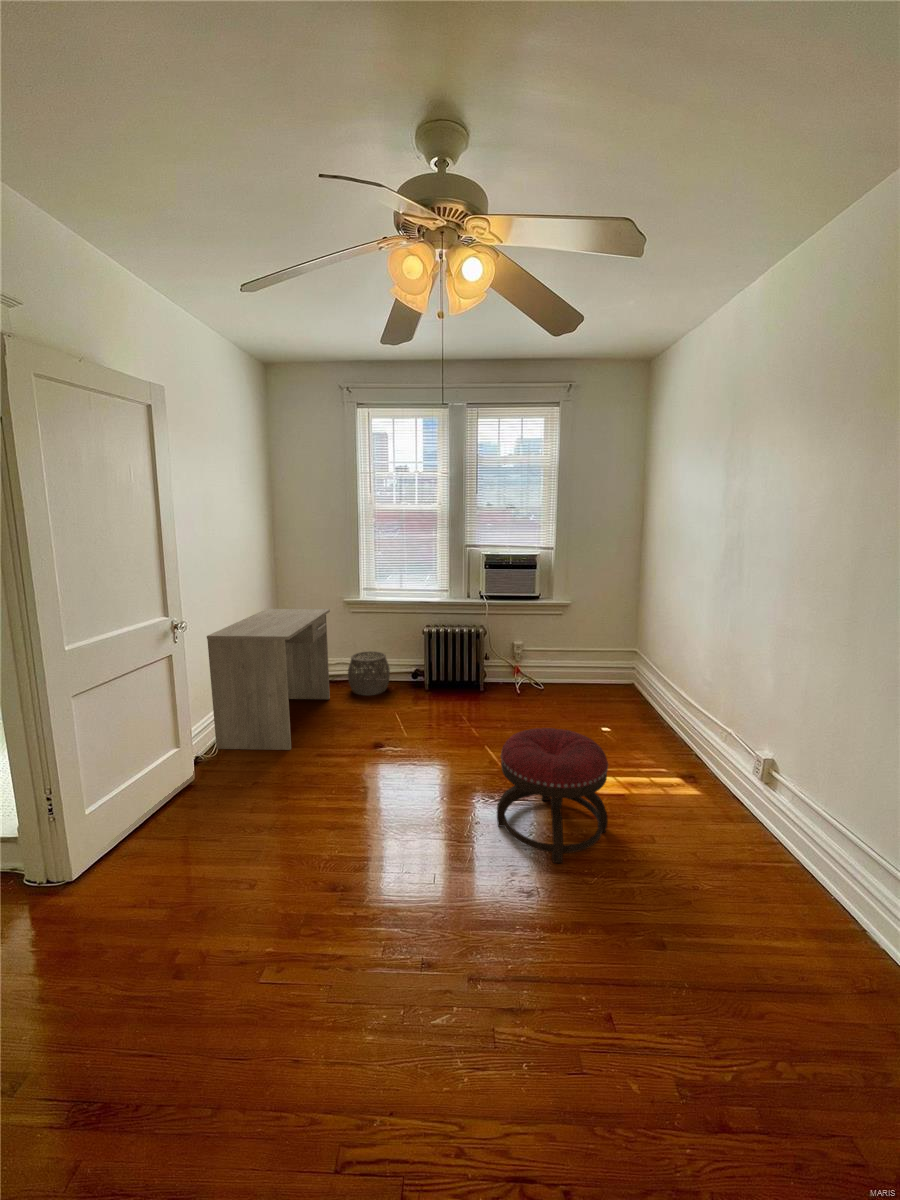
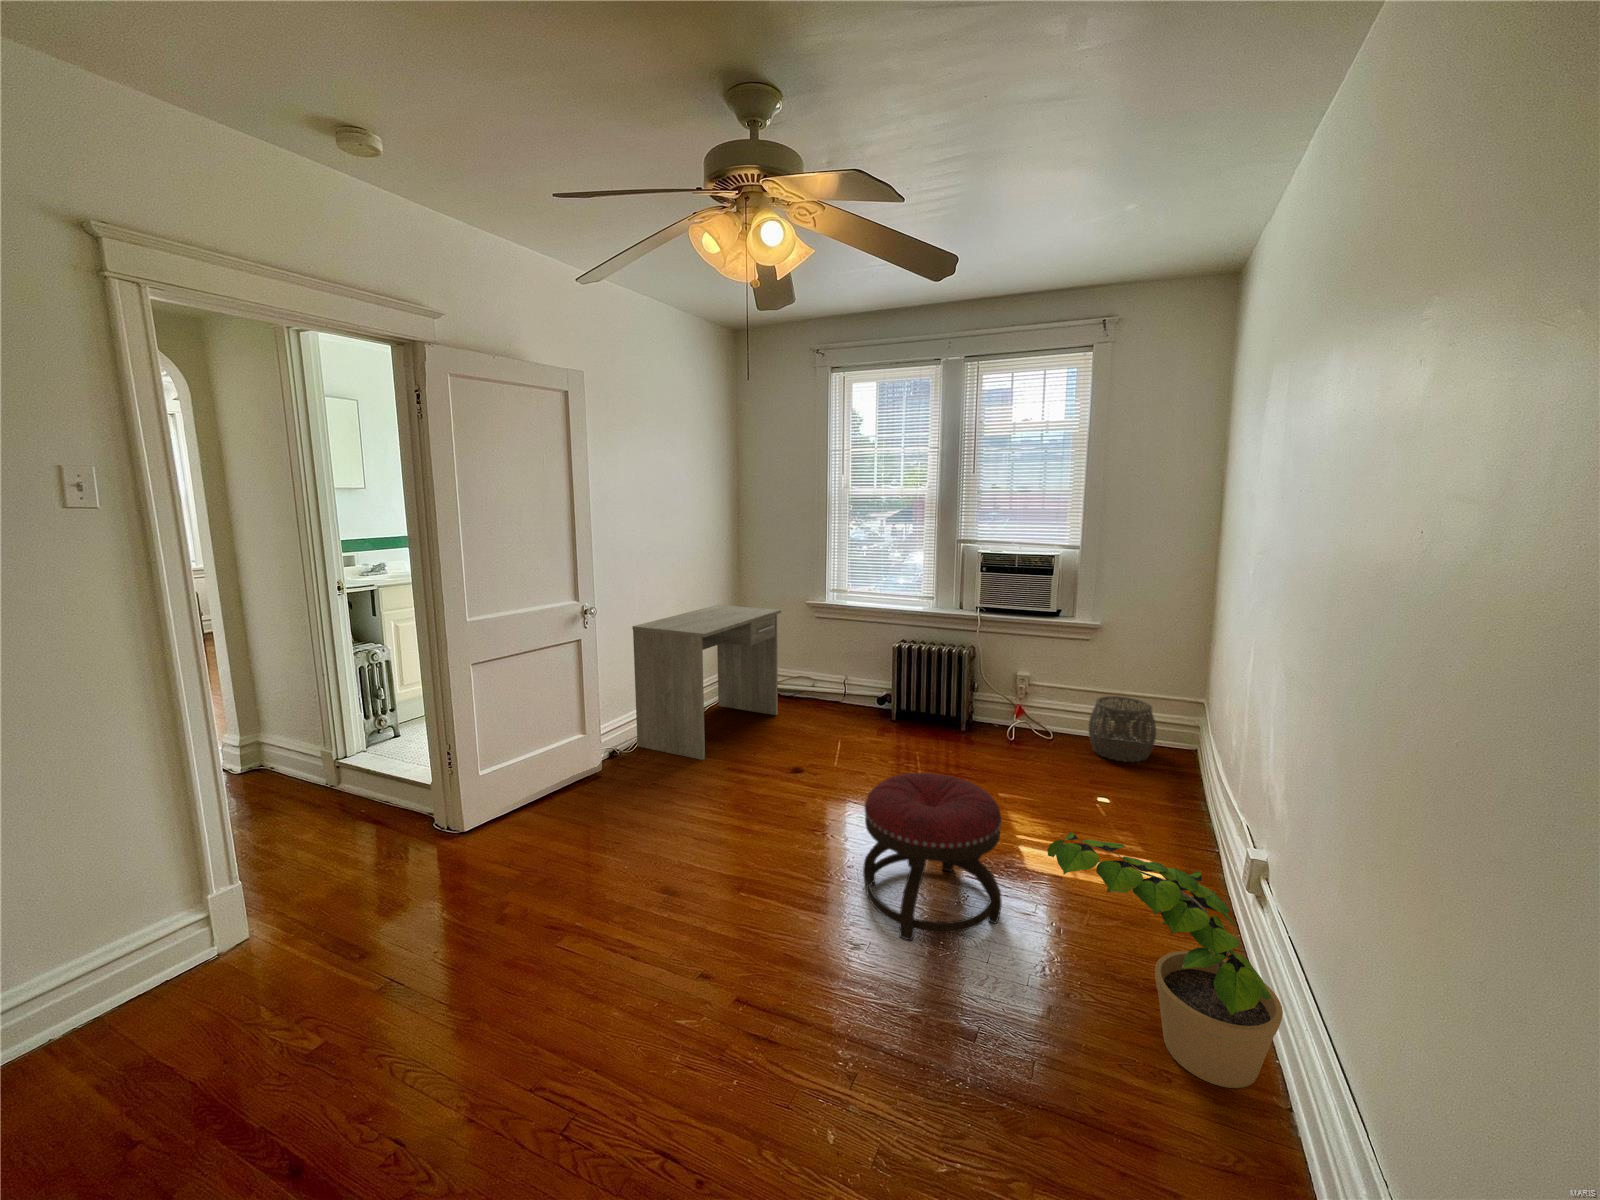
woven basket: present [348,651,390,695] -> present [1088,696,1156,762]
potted plant: none [673,755,834,903] -> present [1047,832,1283,1088]

